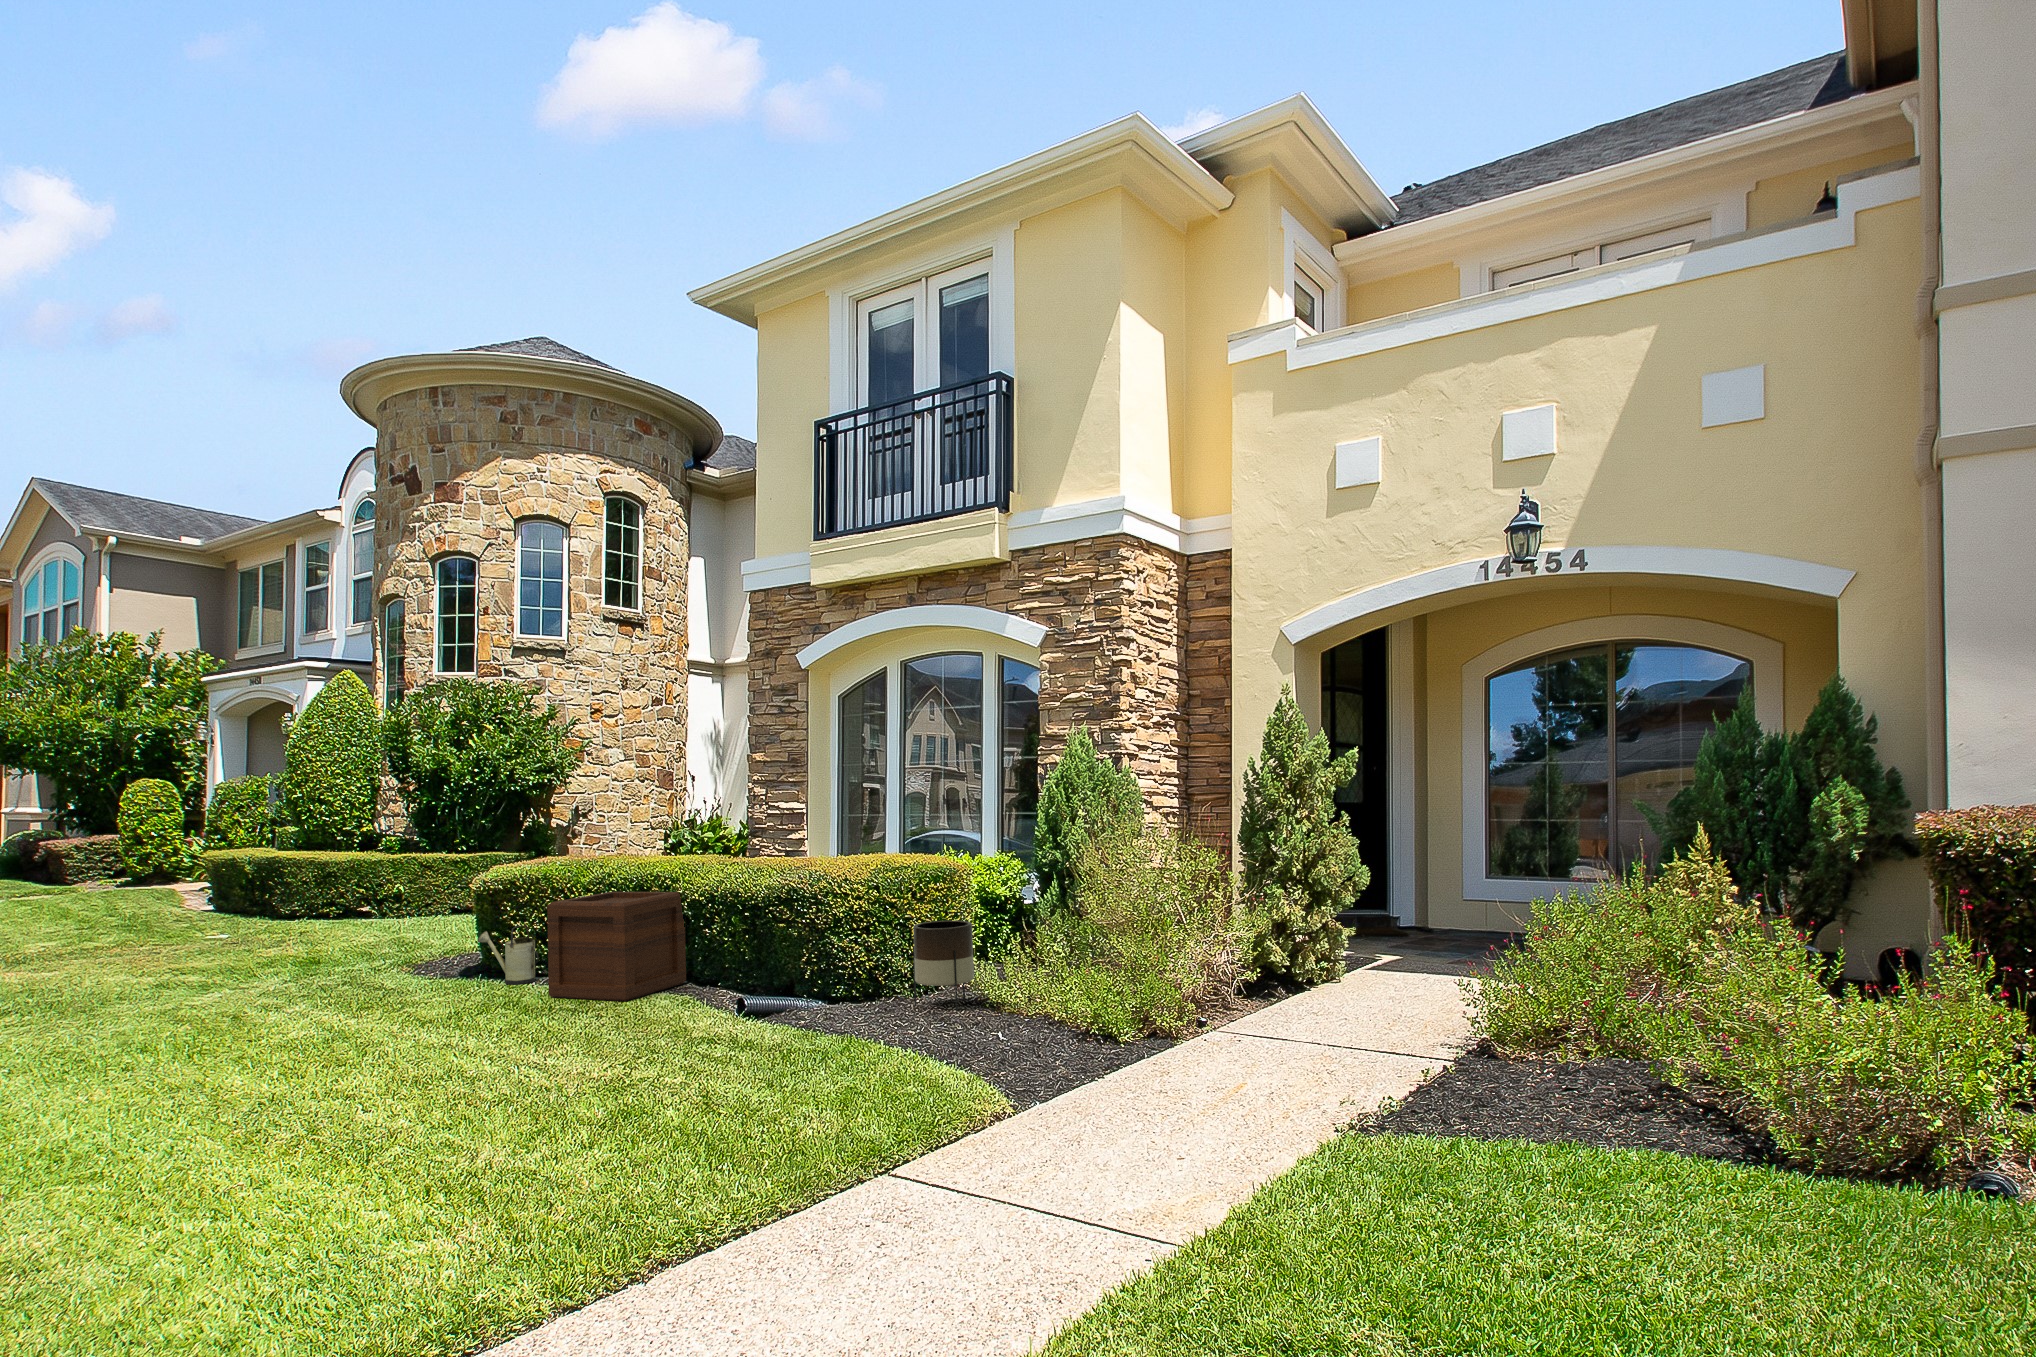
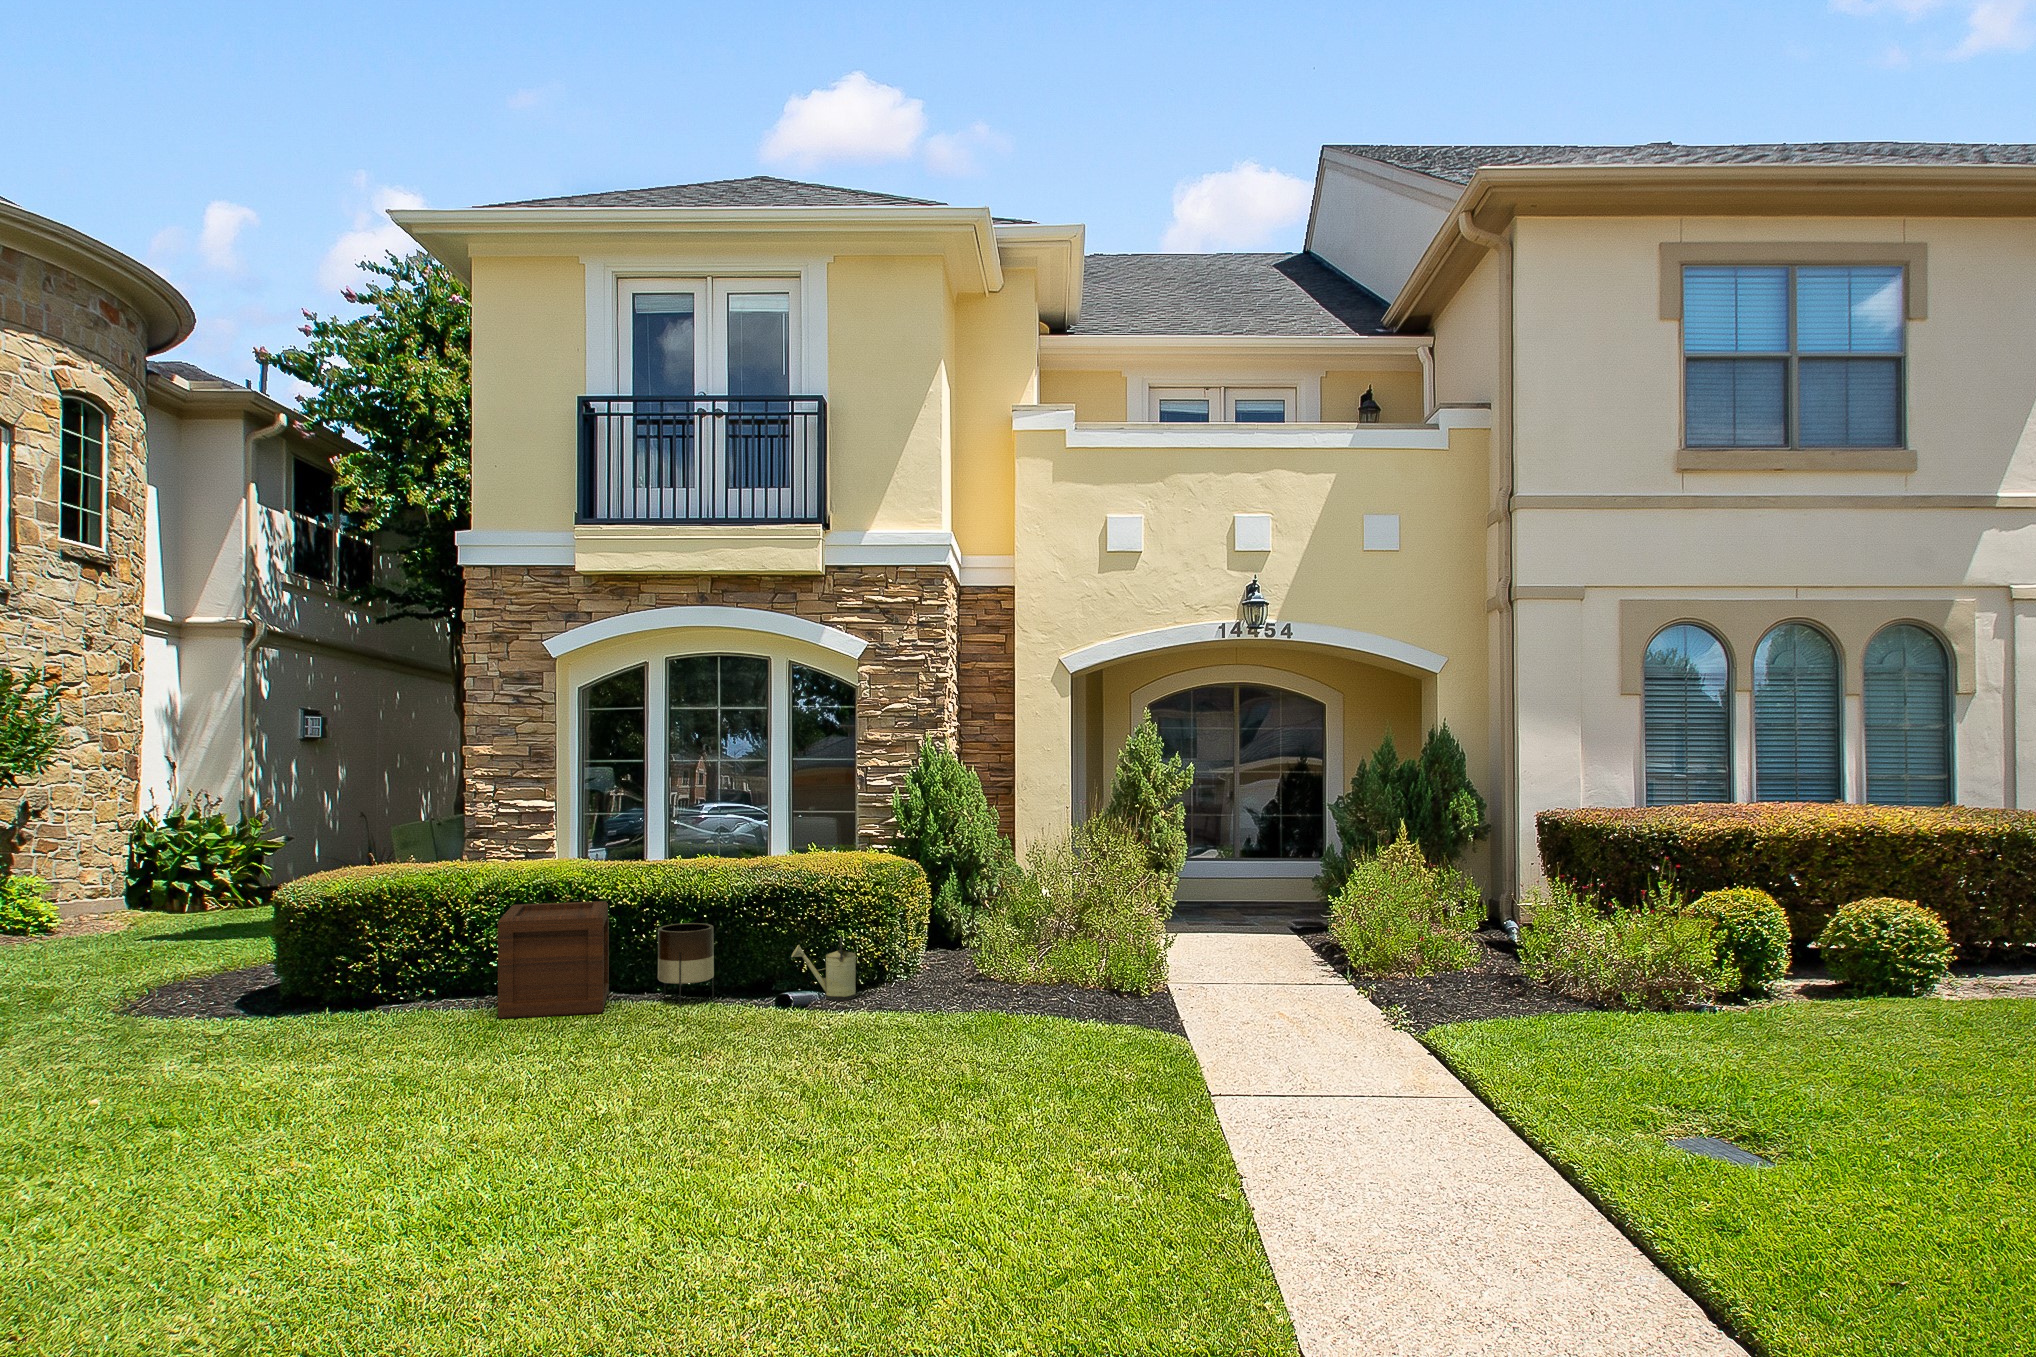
planter: present [913,921,974,1011] -> present [658,923,714,1007]
watering can: present [478,925,539,984] -> present [791,937,861,1001]

